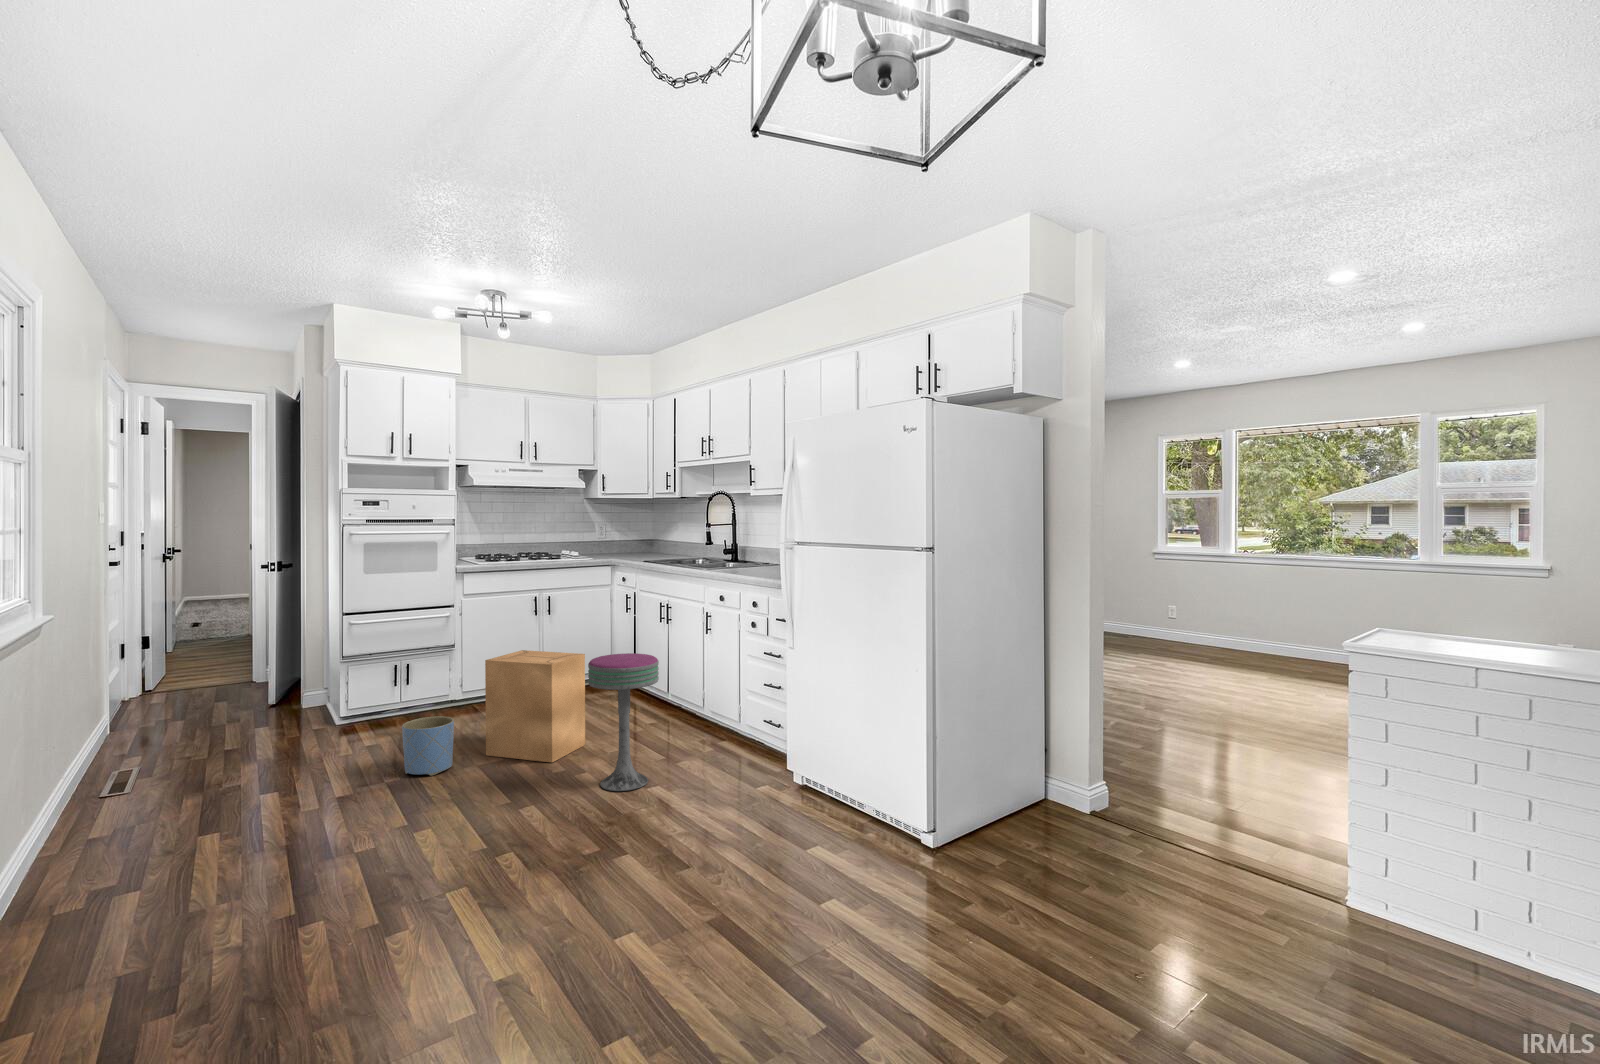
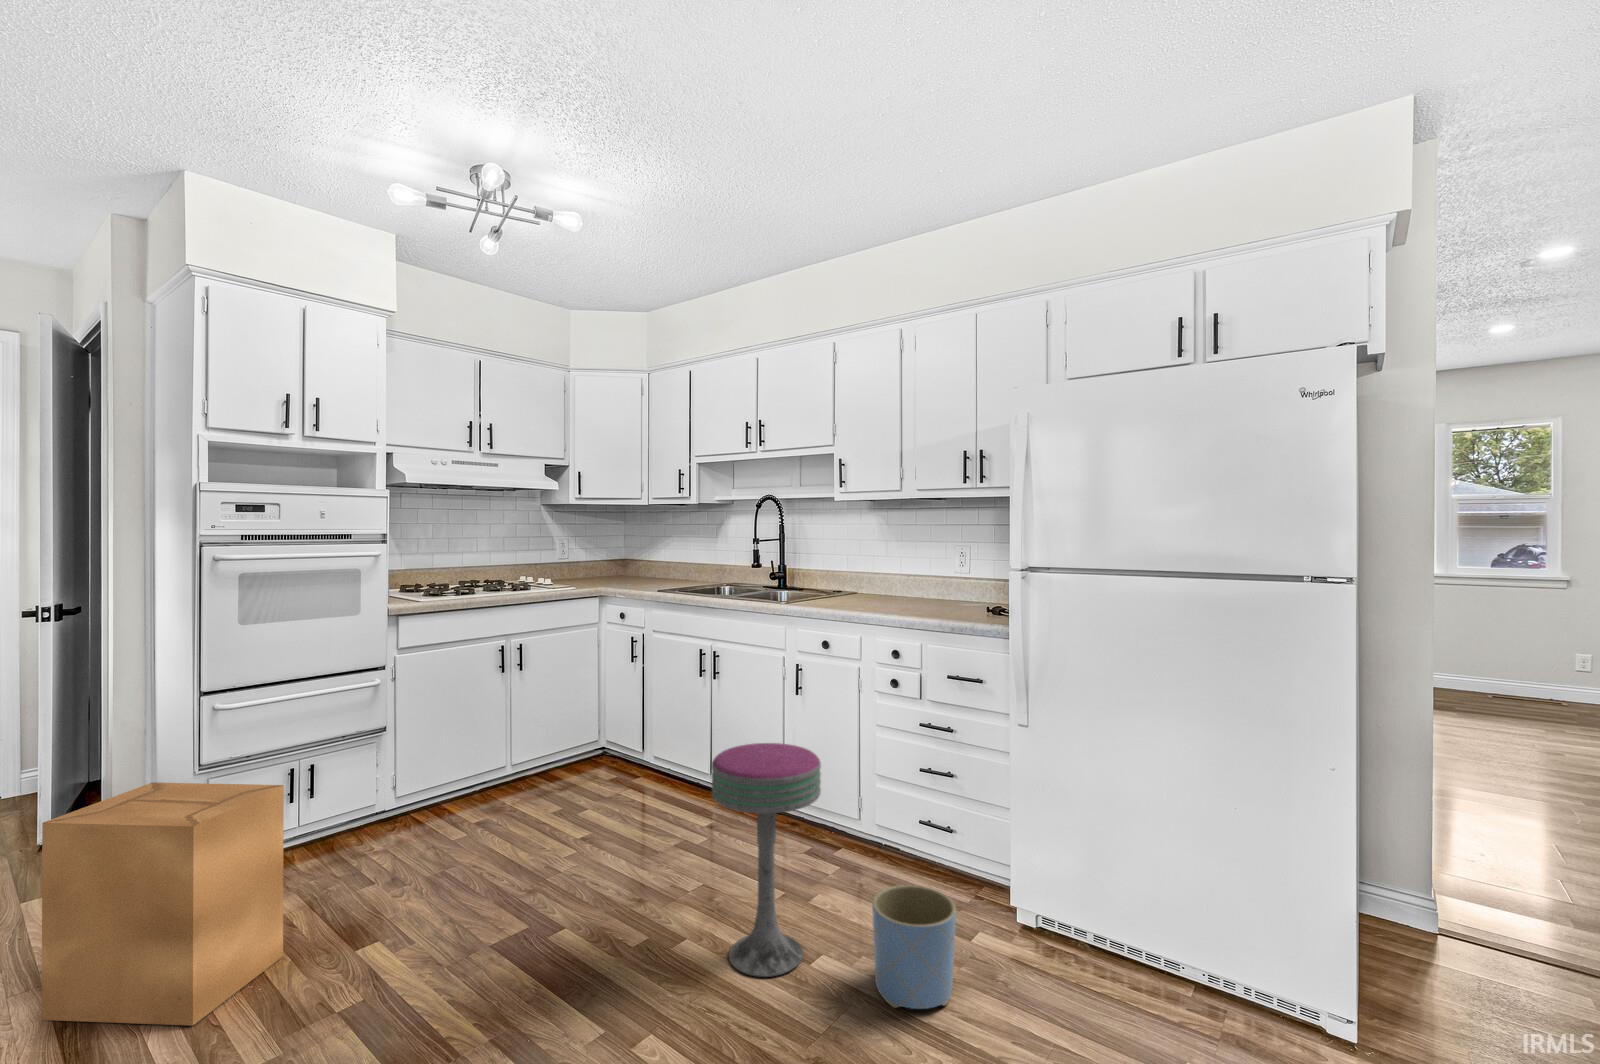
cardboard box: present [485,650,585,762] -> present [42,782,284,1026]
planter: present [402,716,454,776] -> present [872,885,956,1009]

